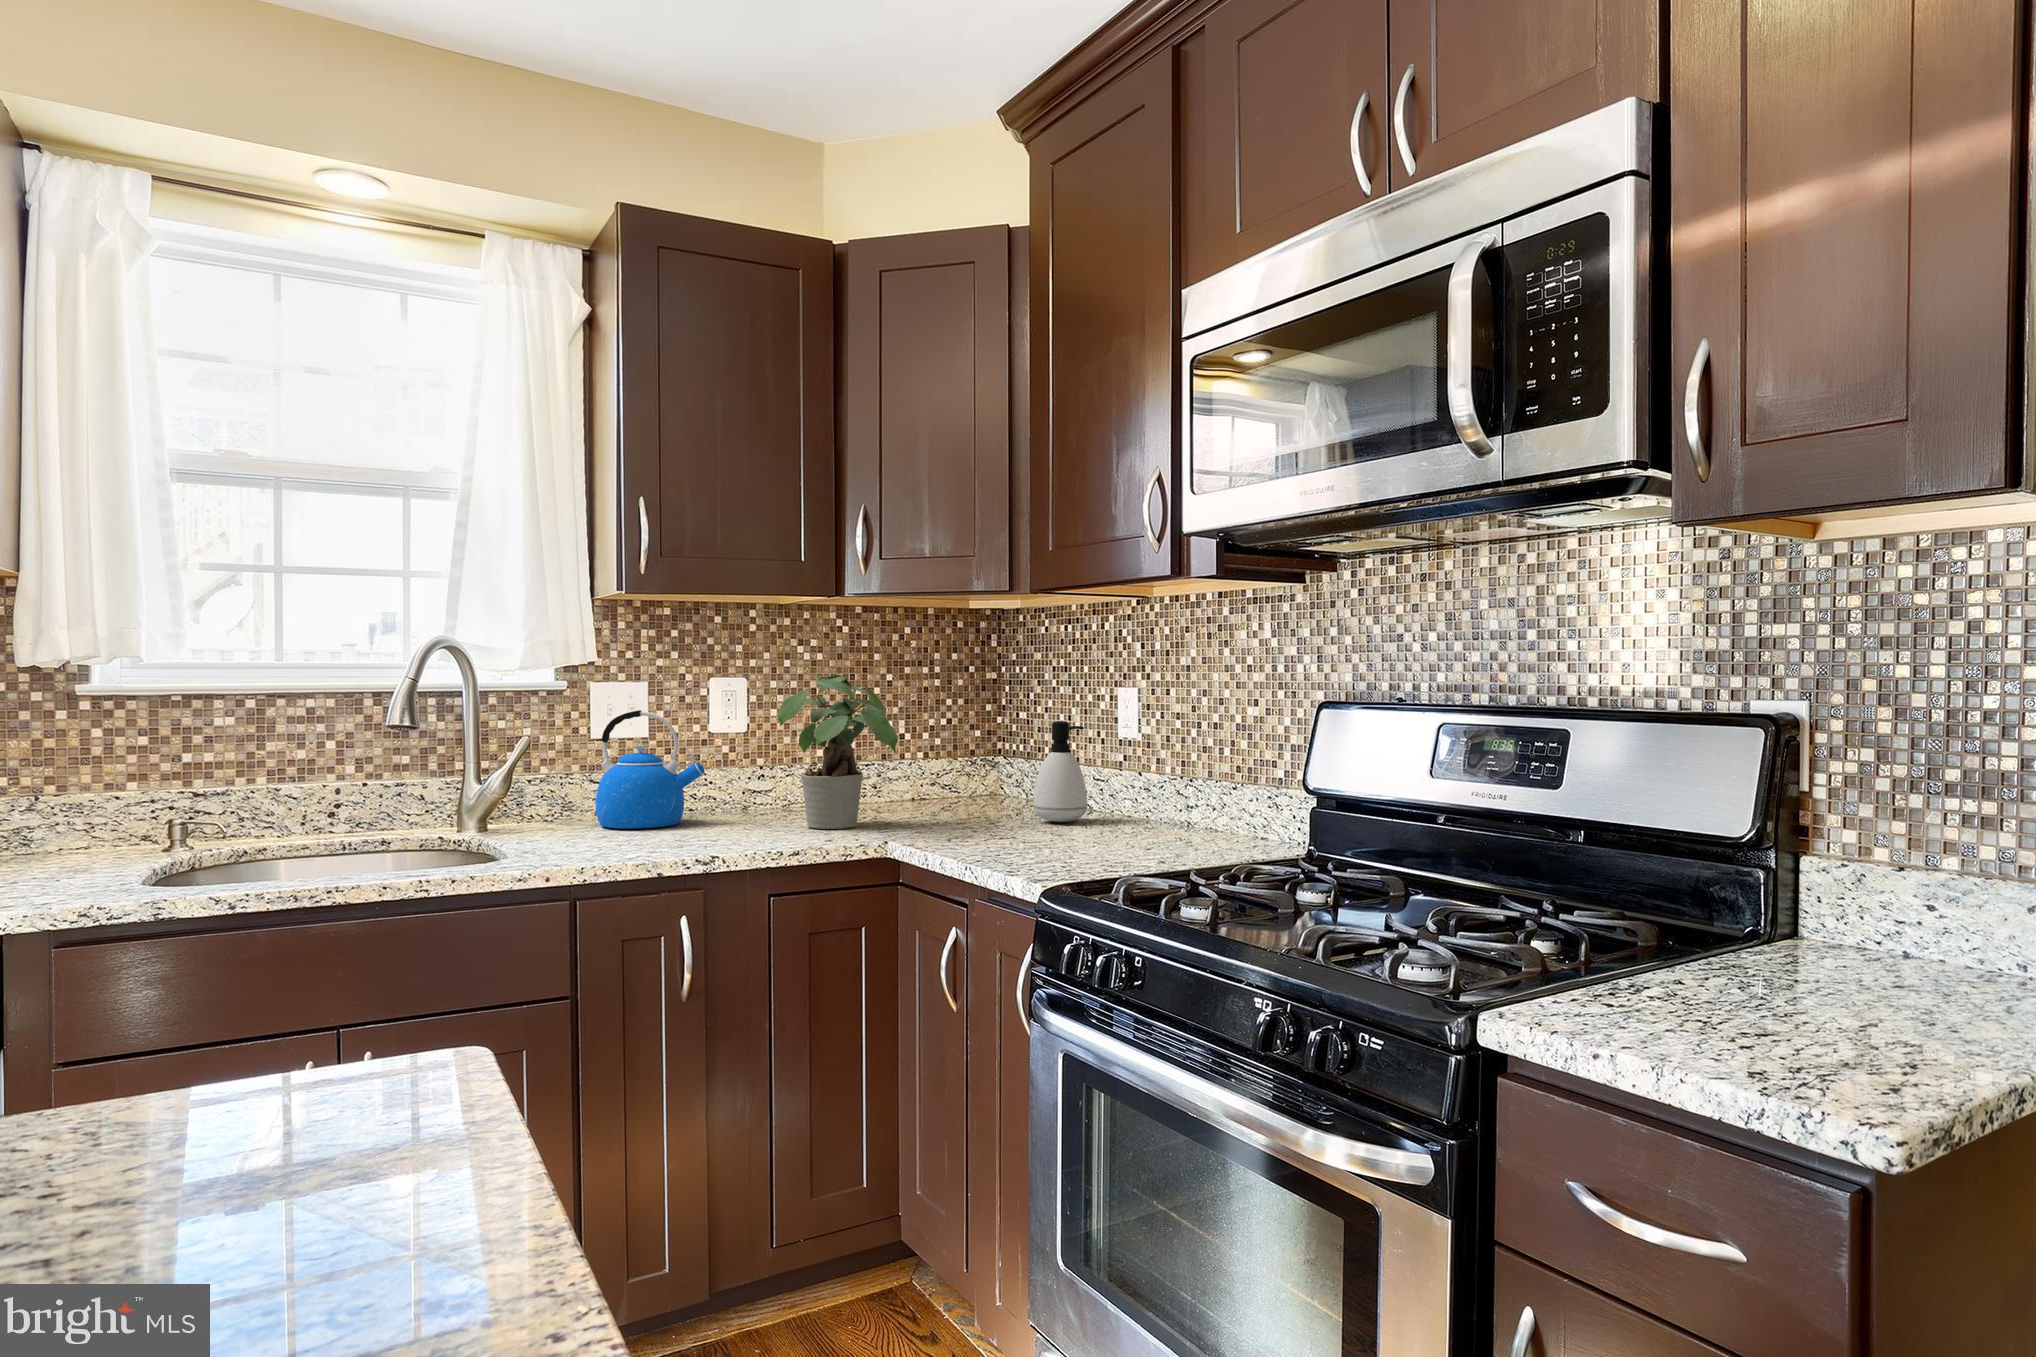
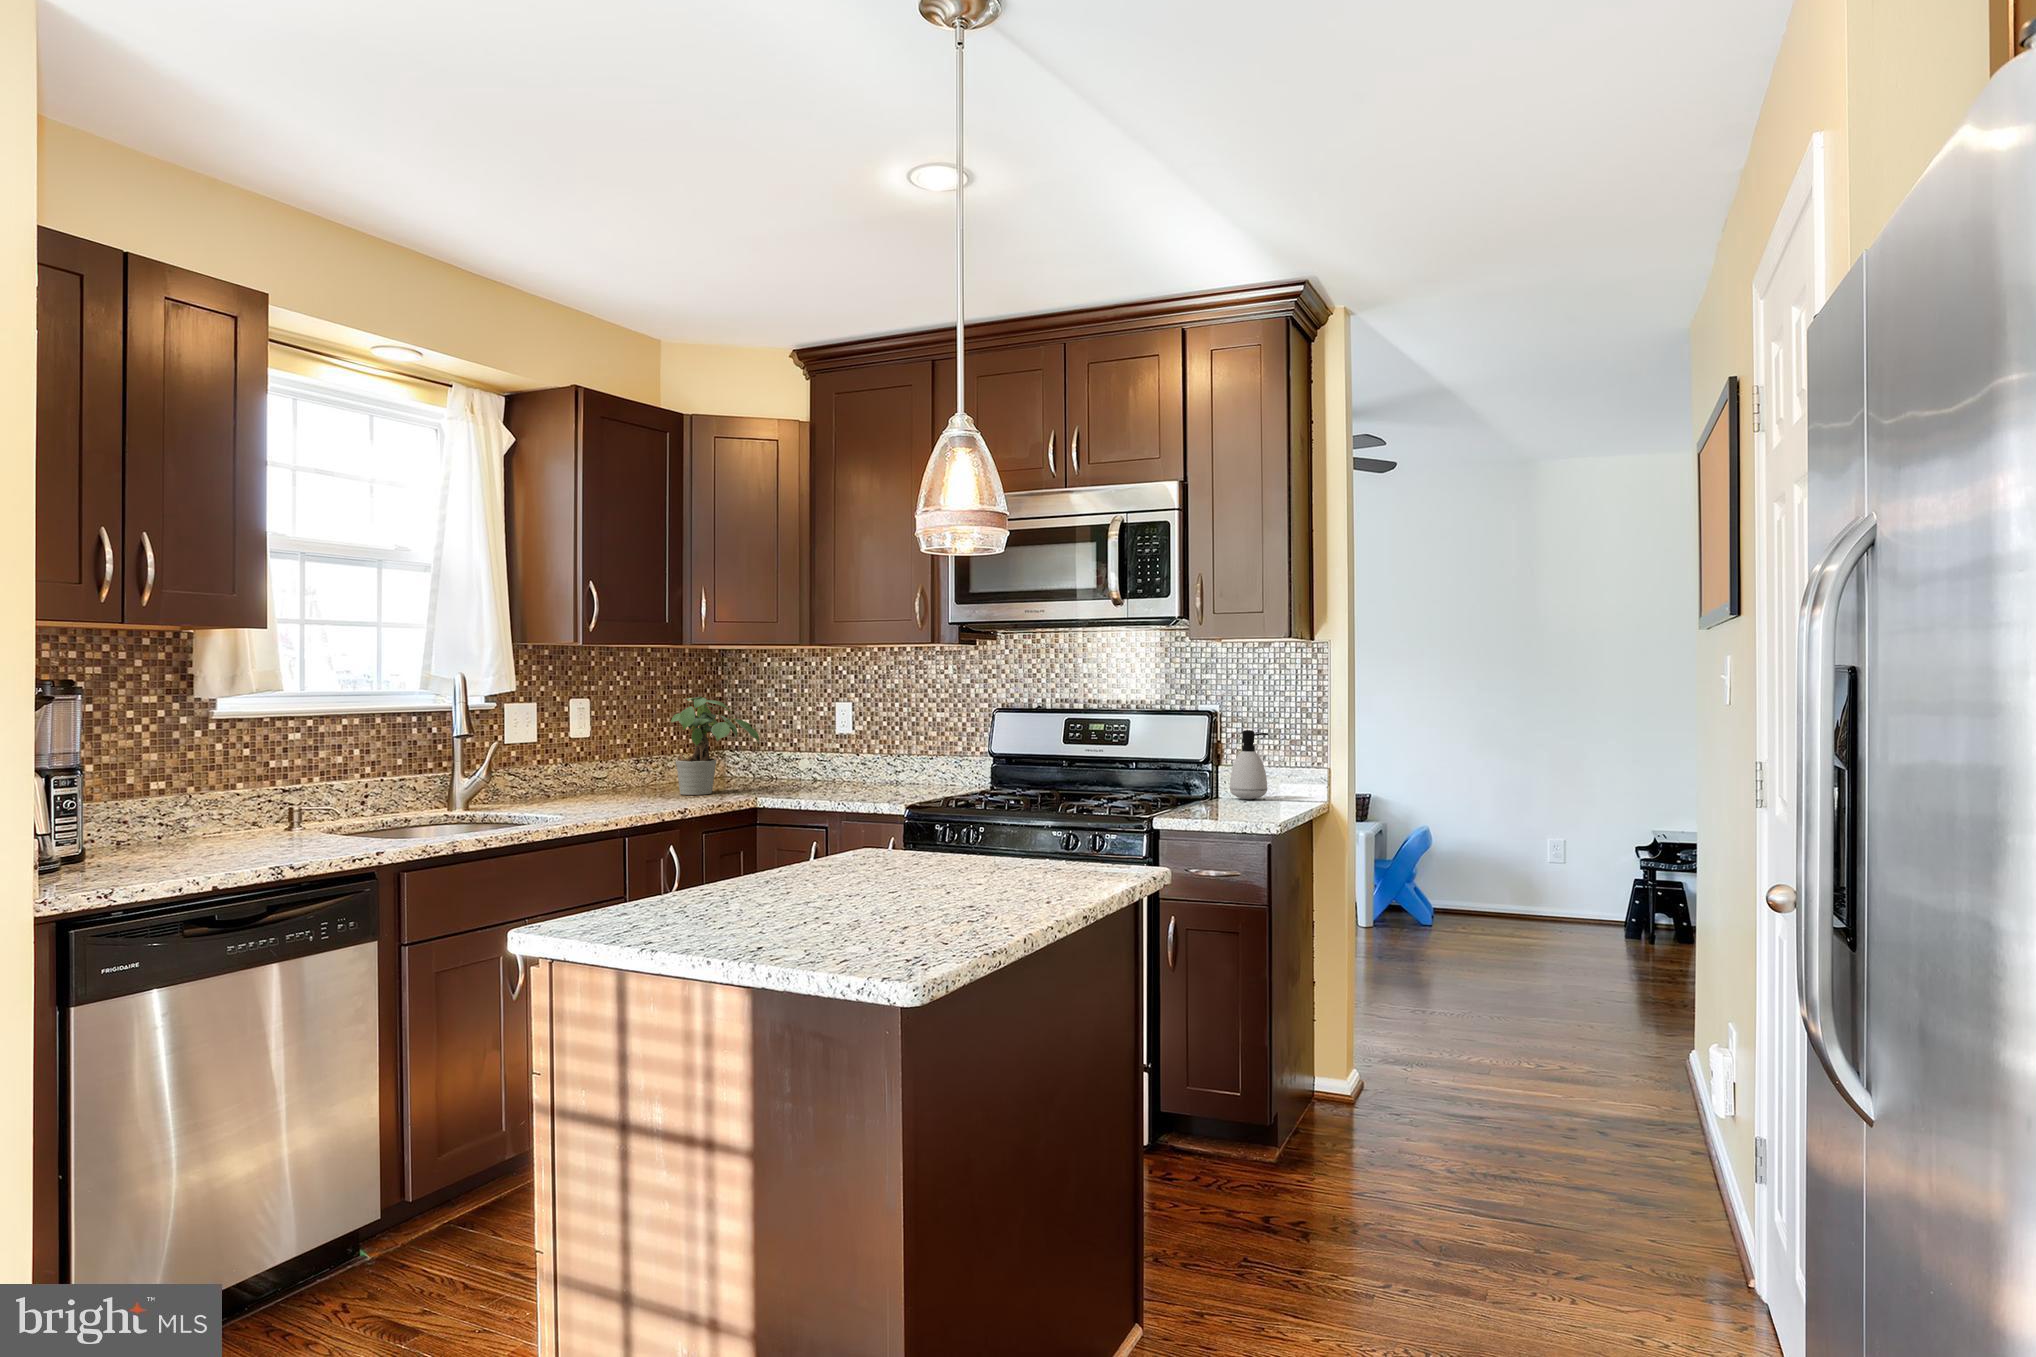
kettle: present [596,710,705,829] -> none [531,722,605,803]
soap dispenser: present [1033,721,1087,822] -> present [1230,730,1268,799]

